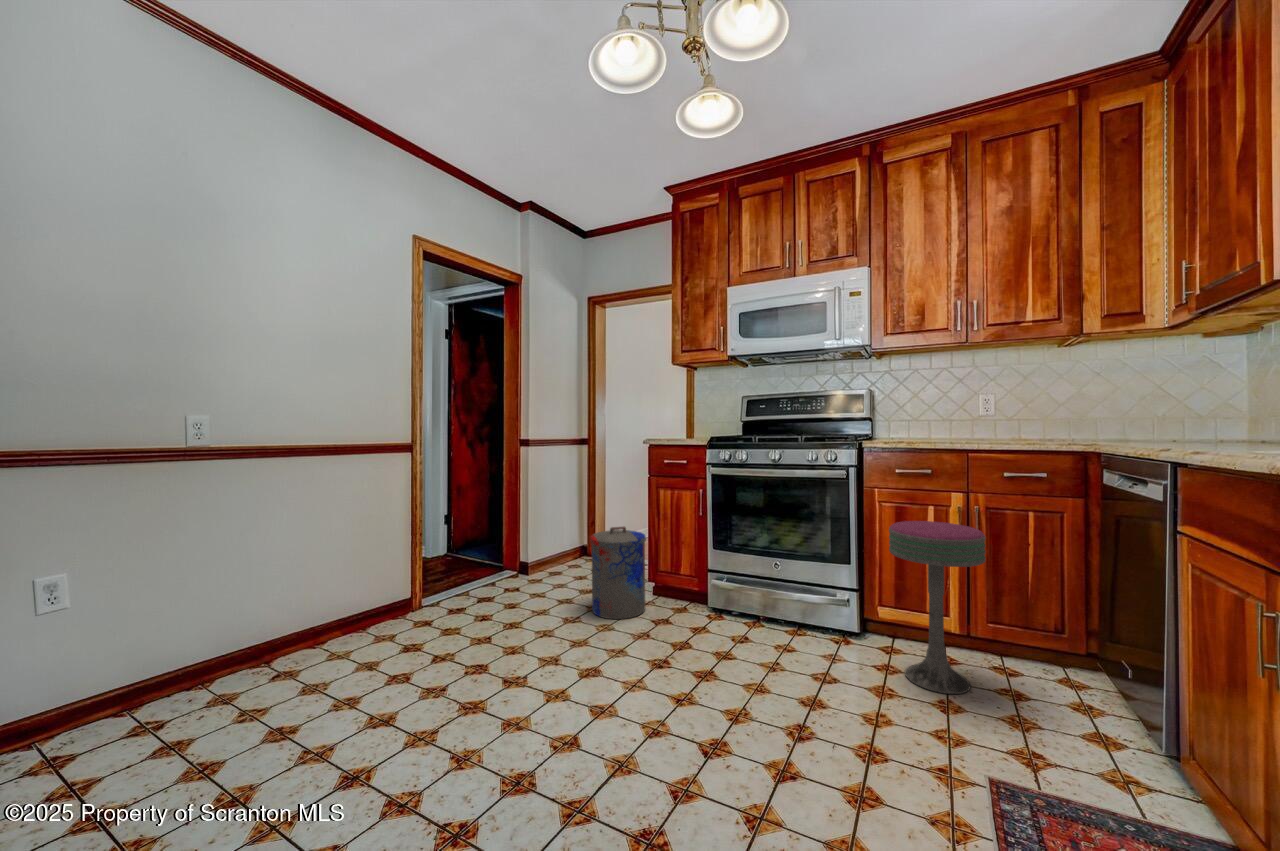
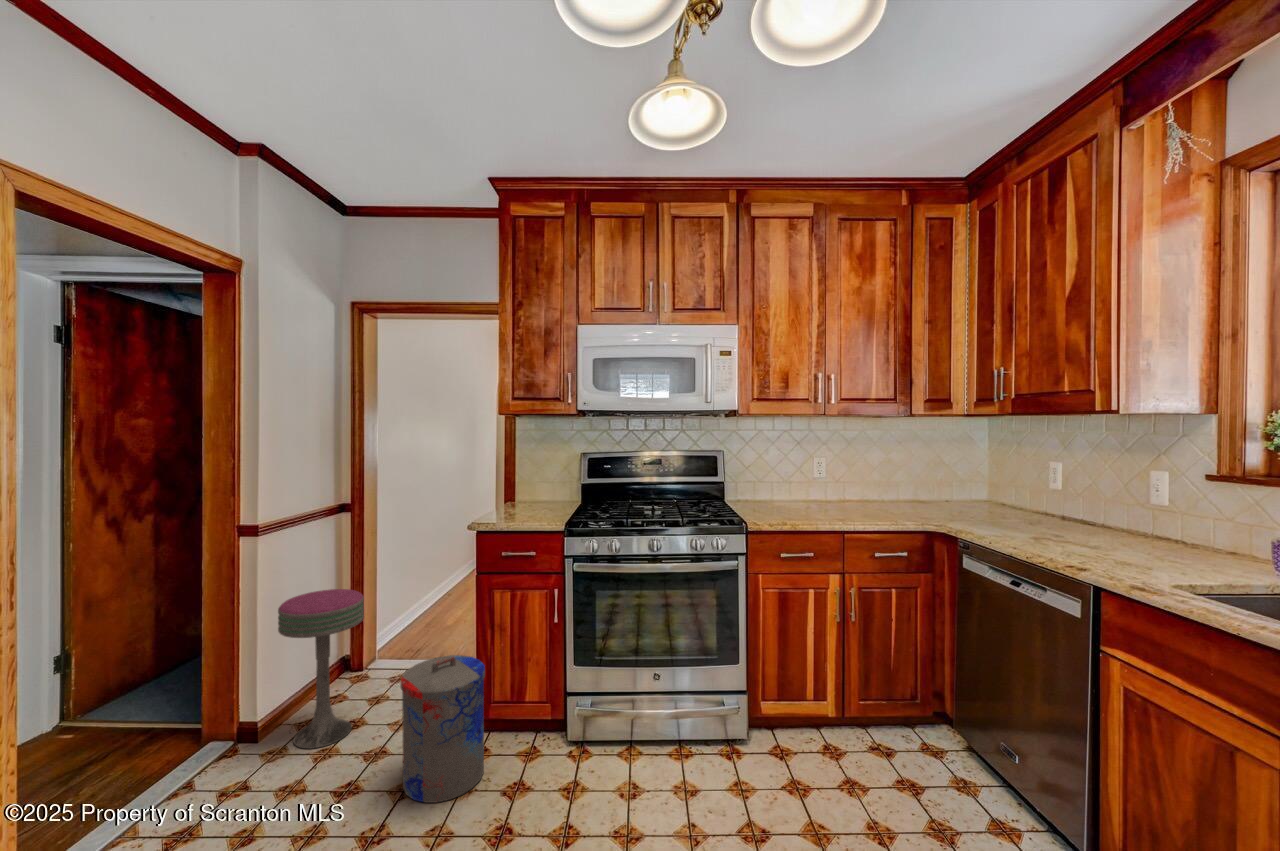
bar stool: present [889,521,986,694] -> present [278,589,364,749]

